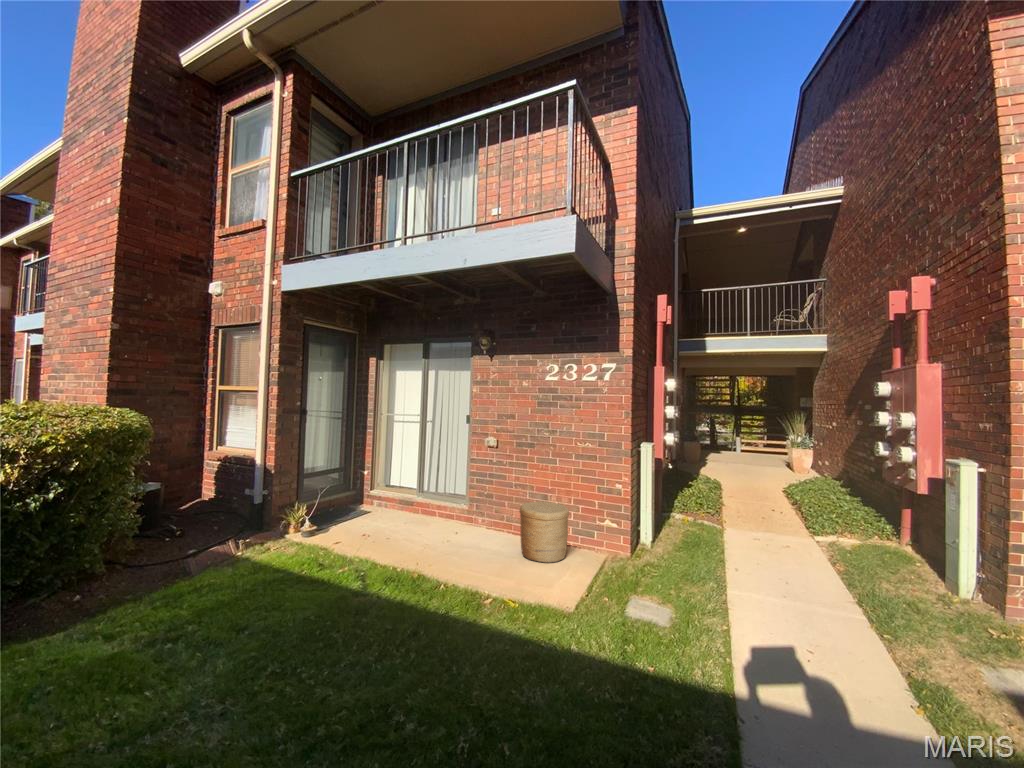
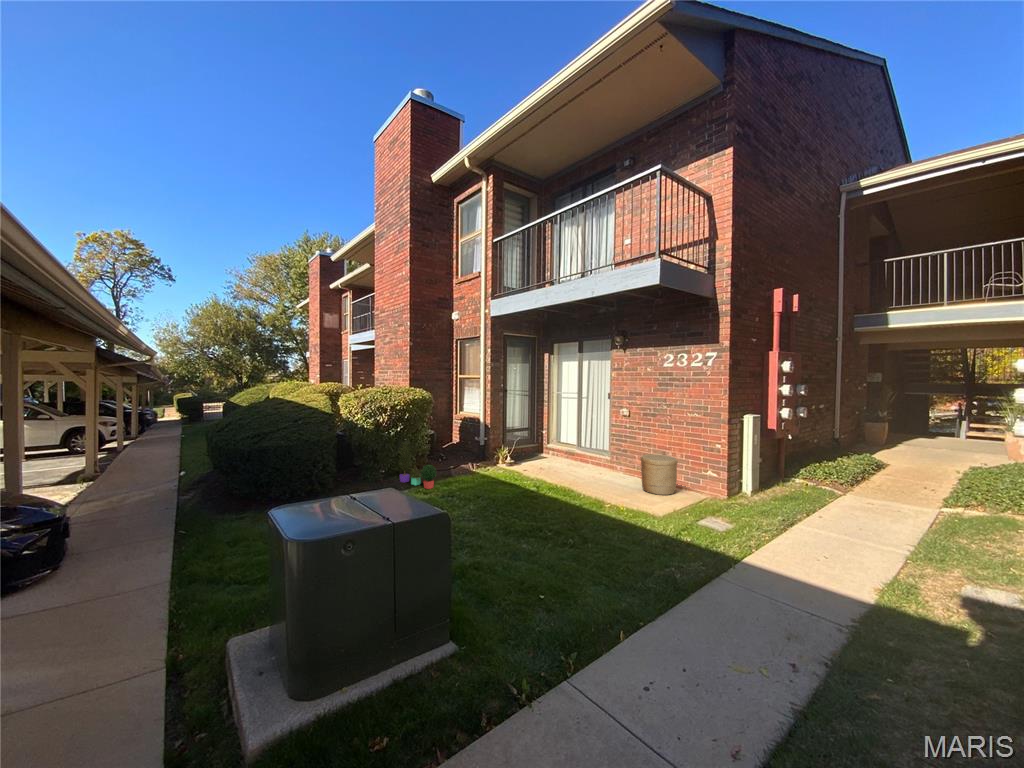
potted plant: none [46,519,150,619] -> present [399,443,436,489]

